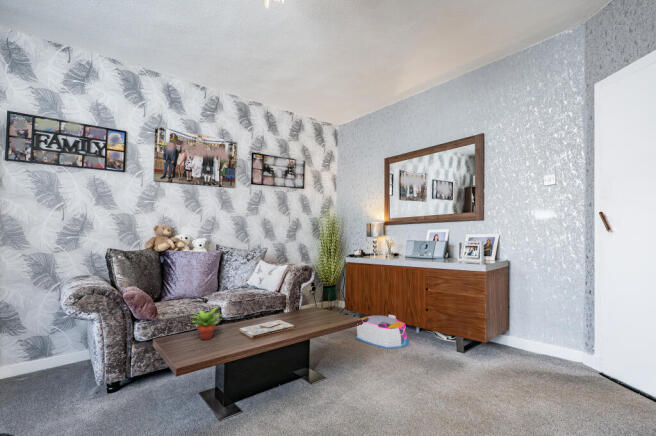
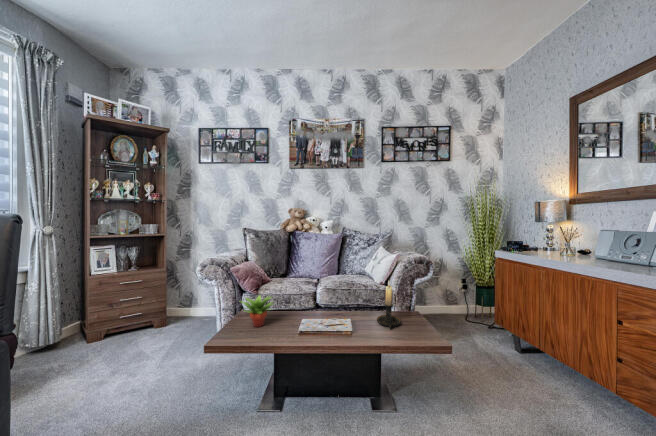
candle holder: none [300,281,318,319] -> present [377,281,401,329]
storage bin: present [356,315,409,349] -> none [487,335,583,407]

